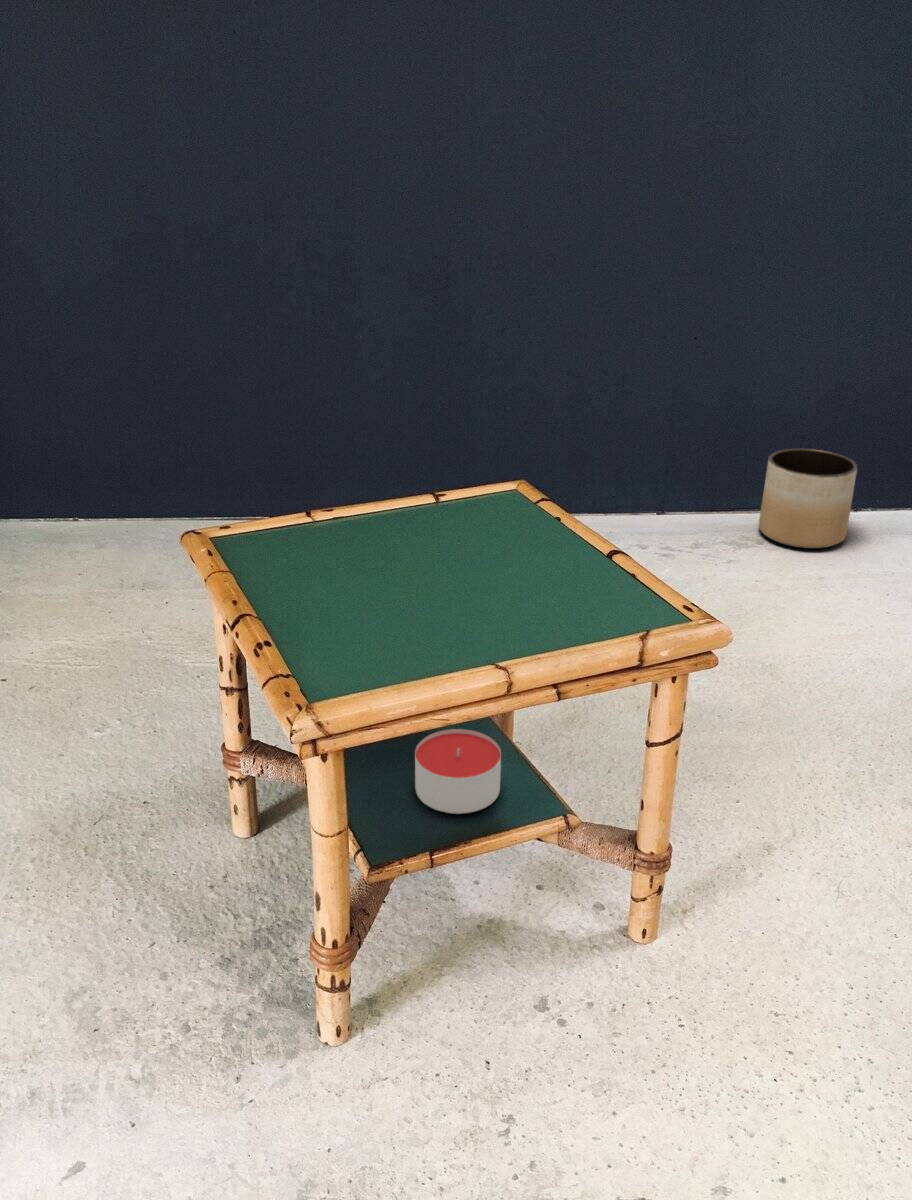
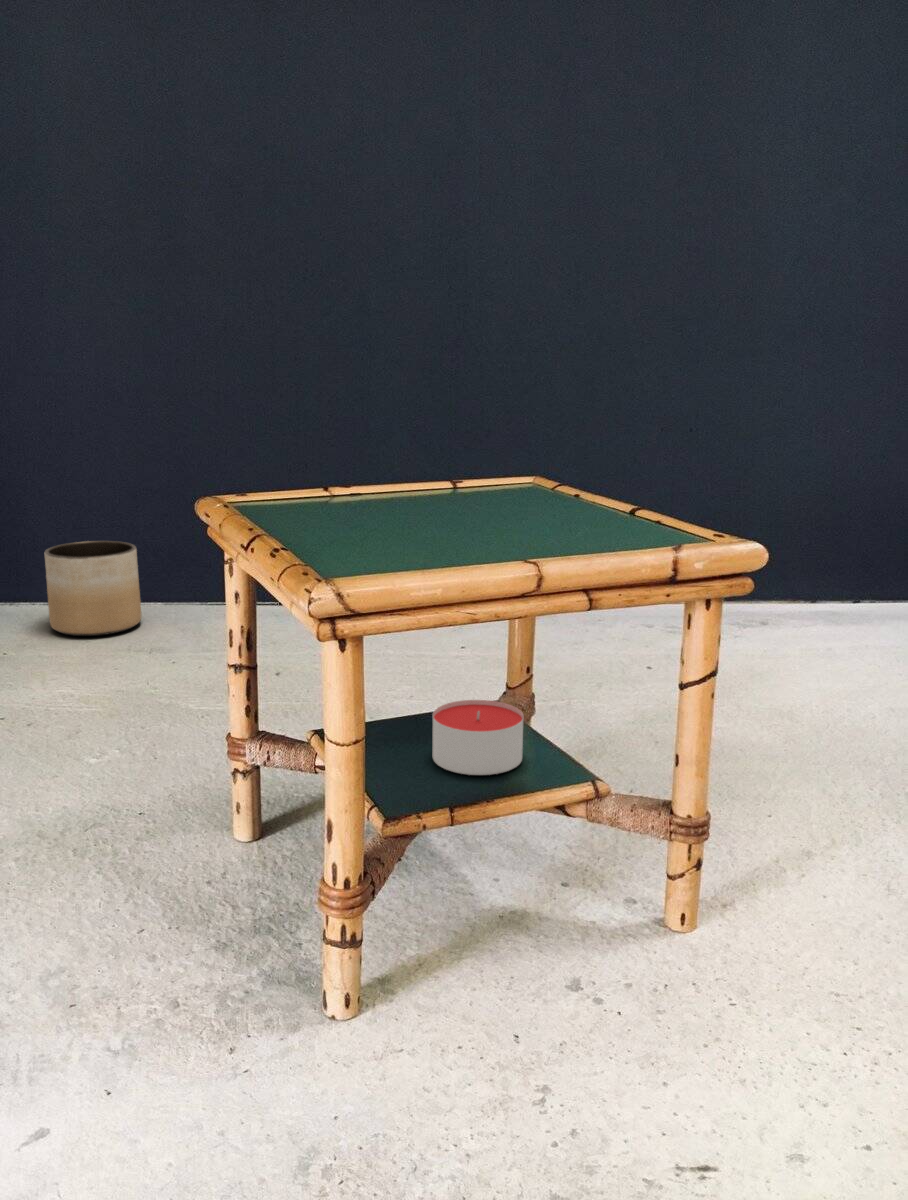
planter: present [759,449,857,549] -> present [45,541,141,636]

